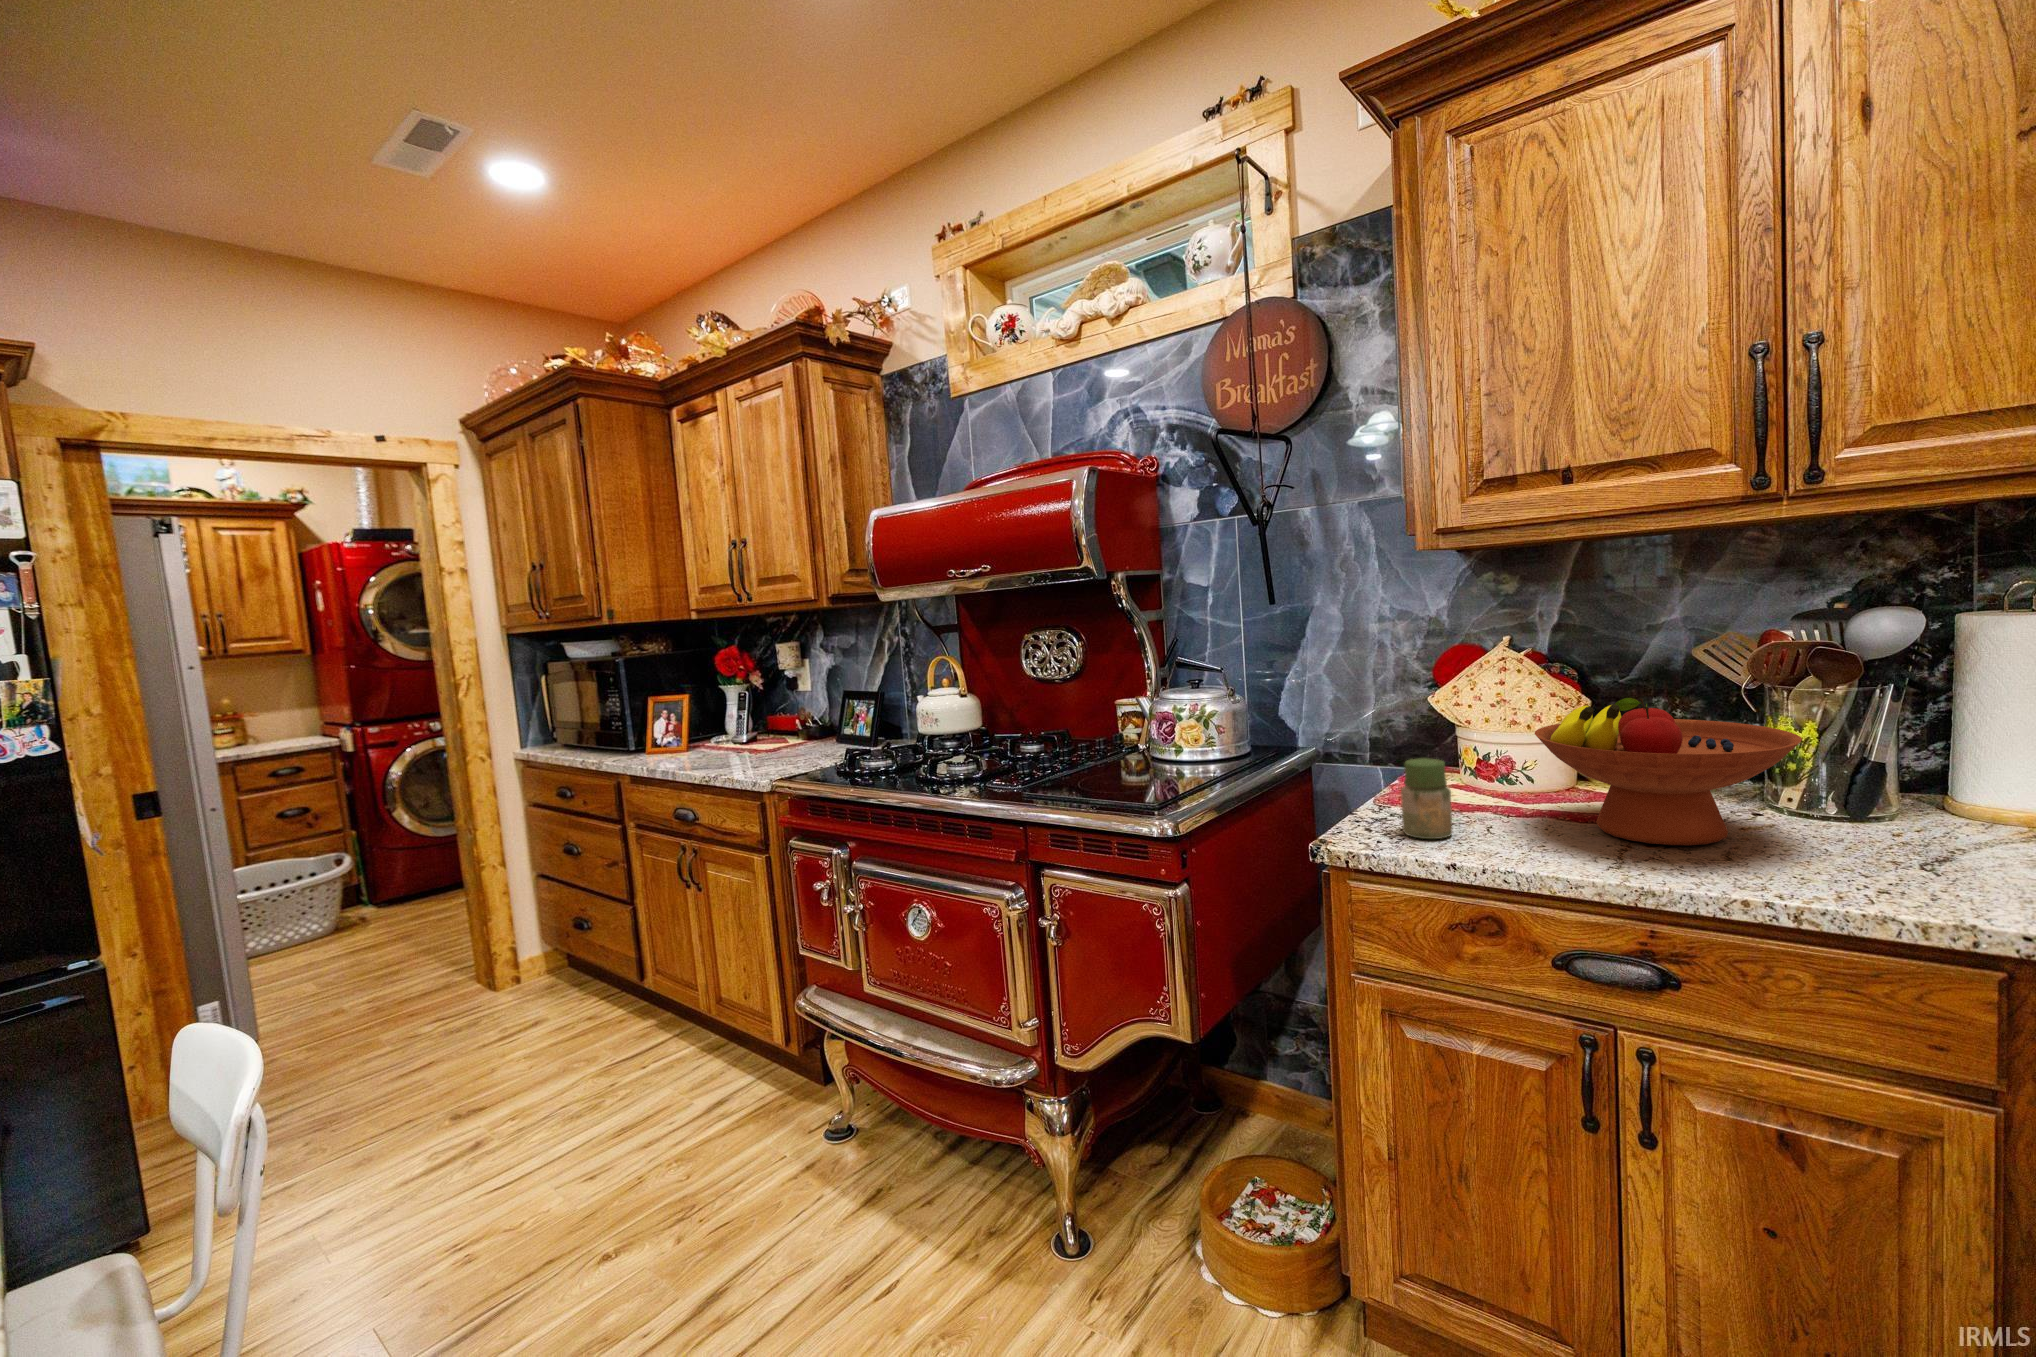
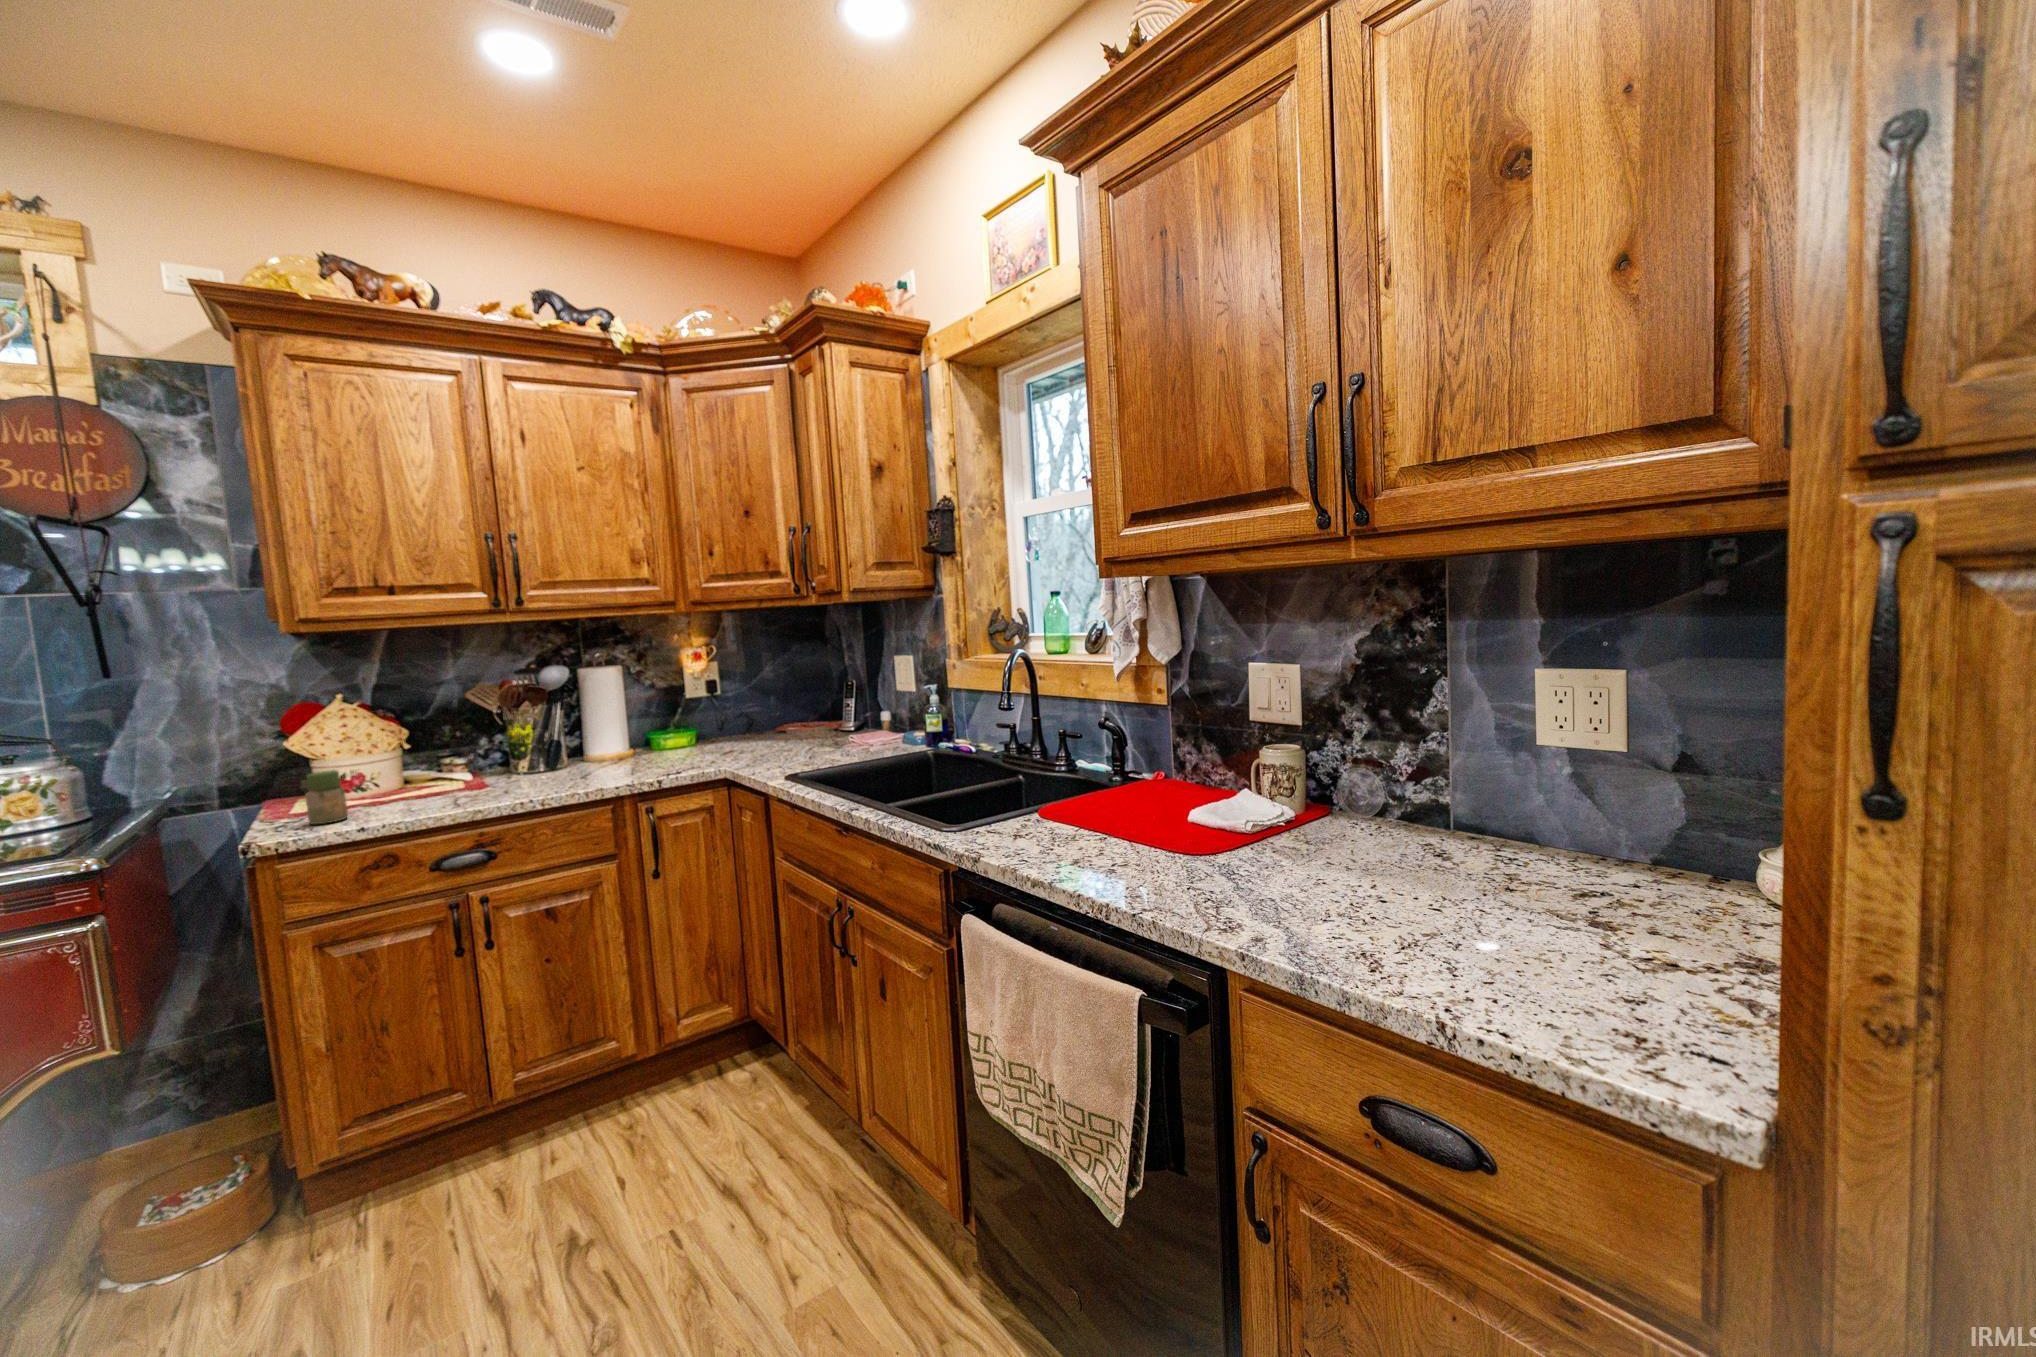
fruit bowl: present [1535,698,1802,845] -> none [392,719,531,796]

